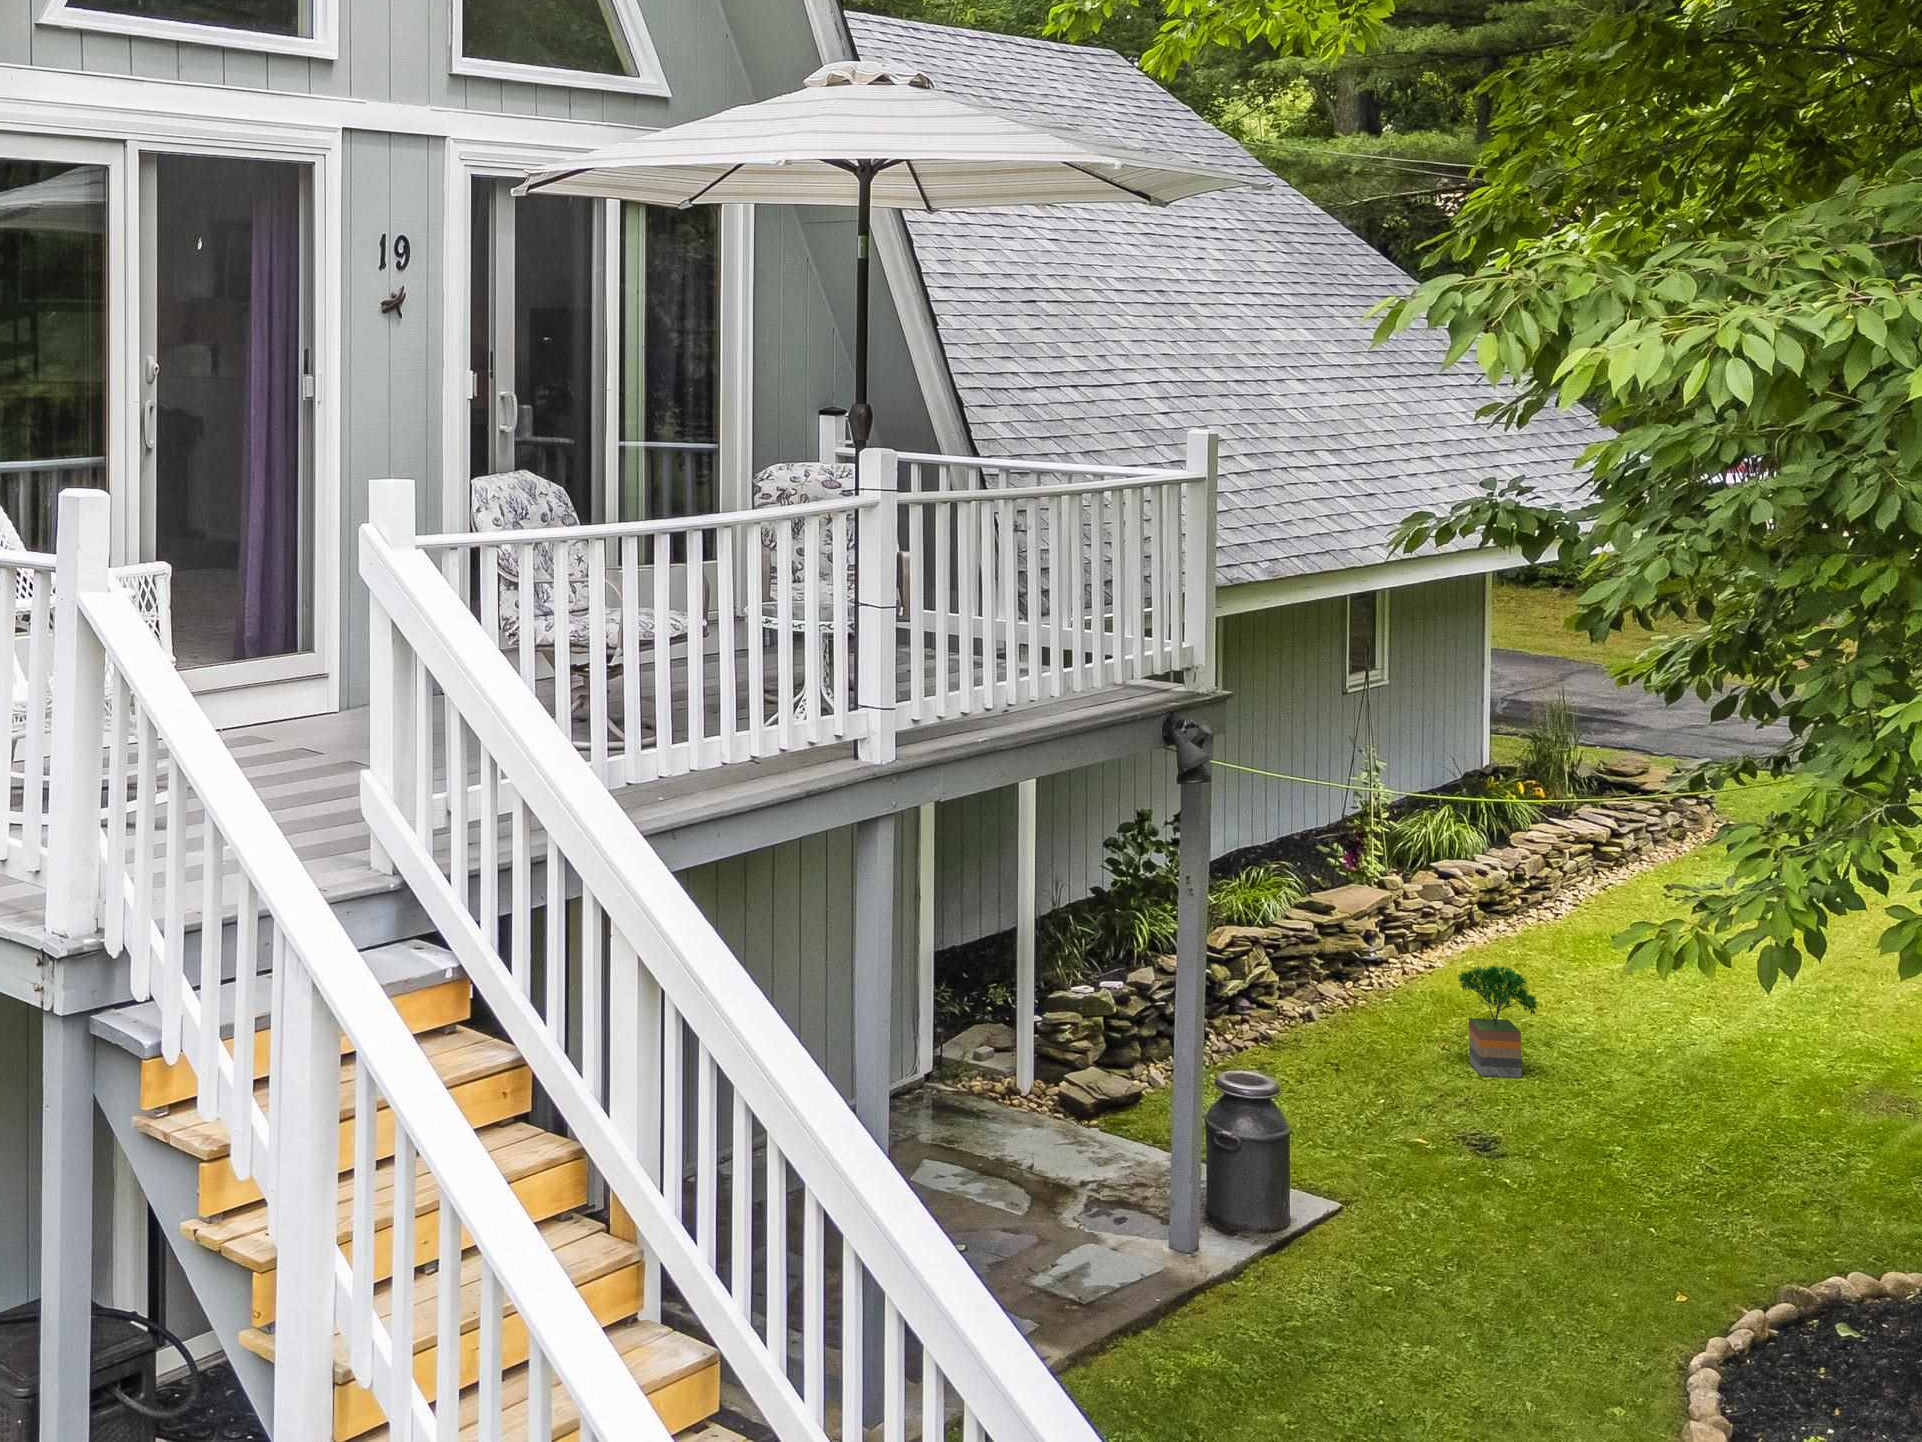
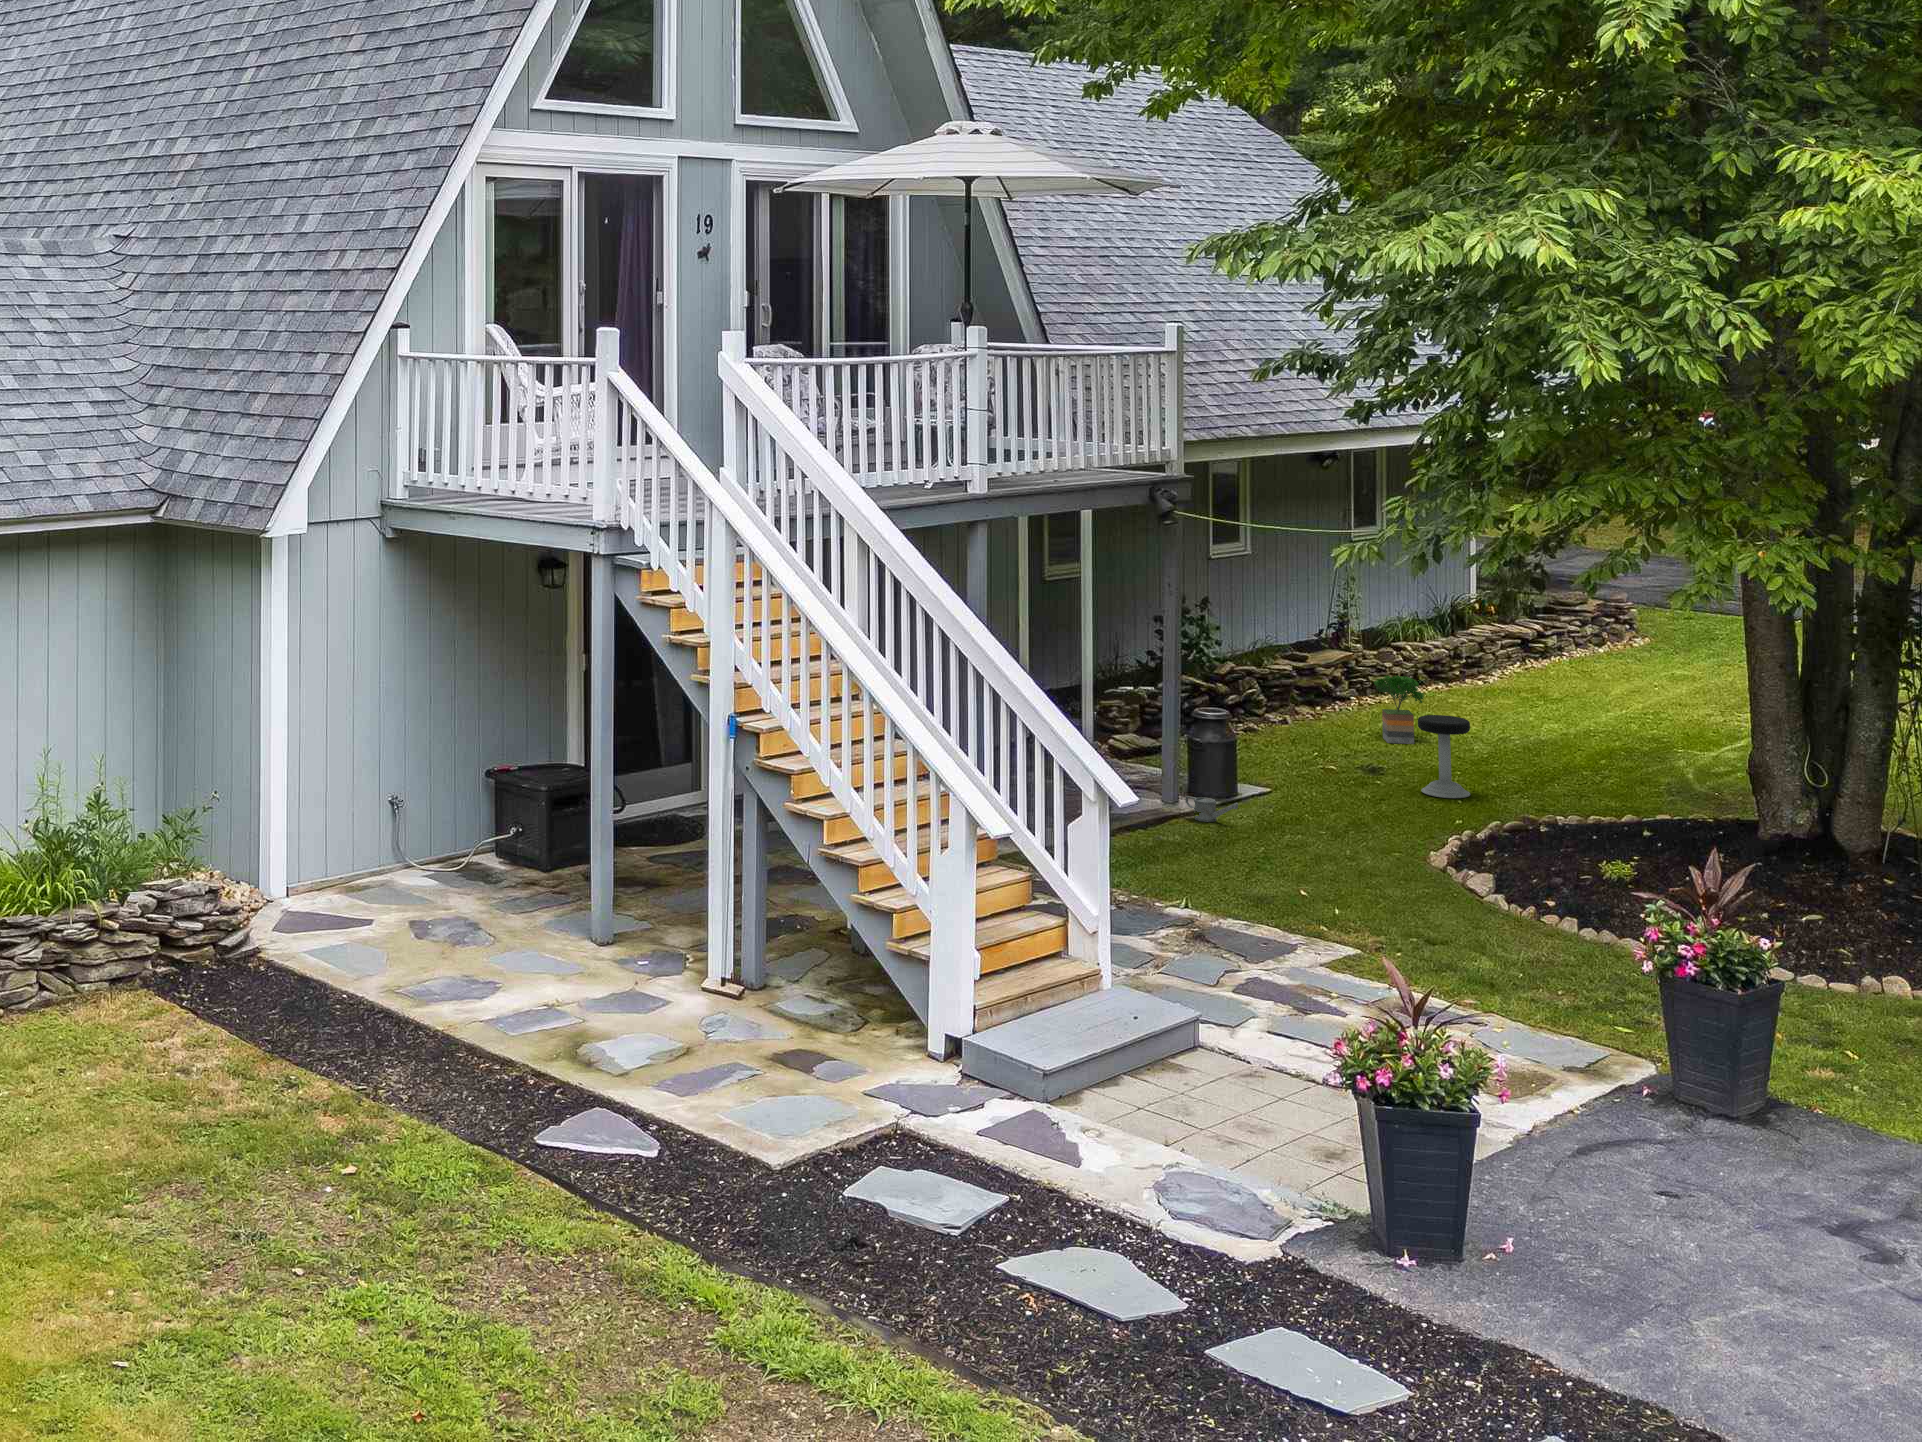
stool: none [1570,1073,1657,1223] -> present [1418,715,1470,798]
watering can: none [1210,1243,1304,1296] -> present [1185,796,1238,822]

